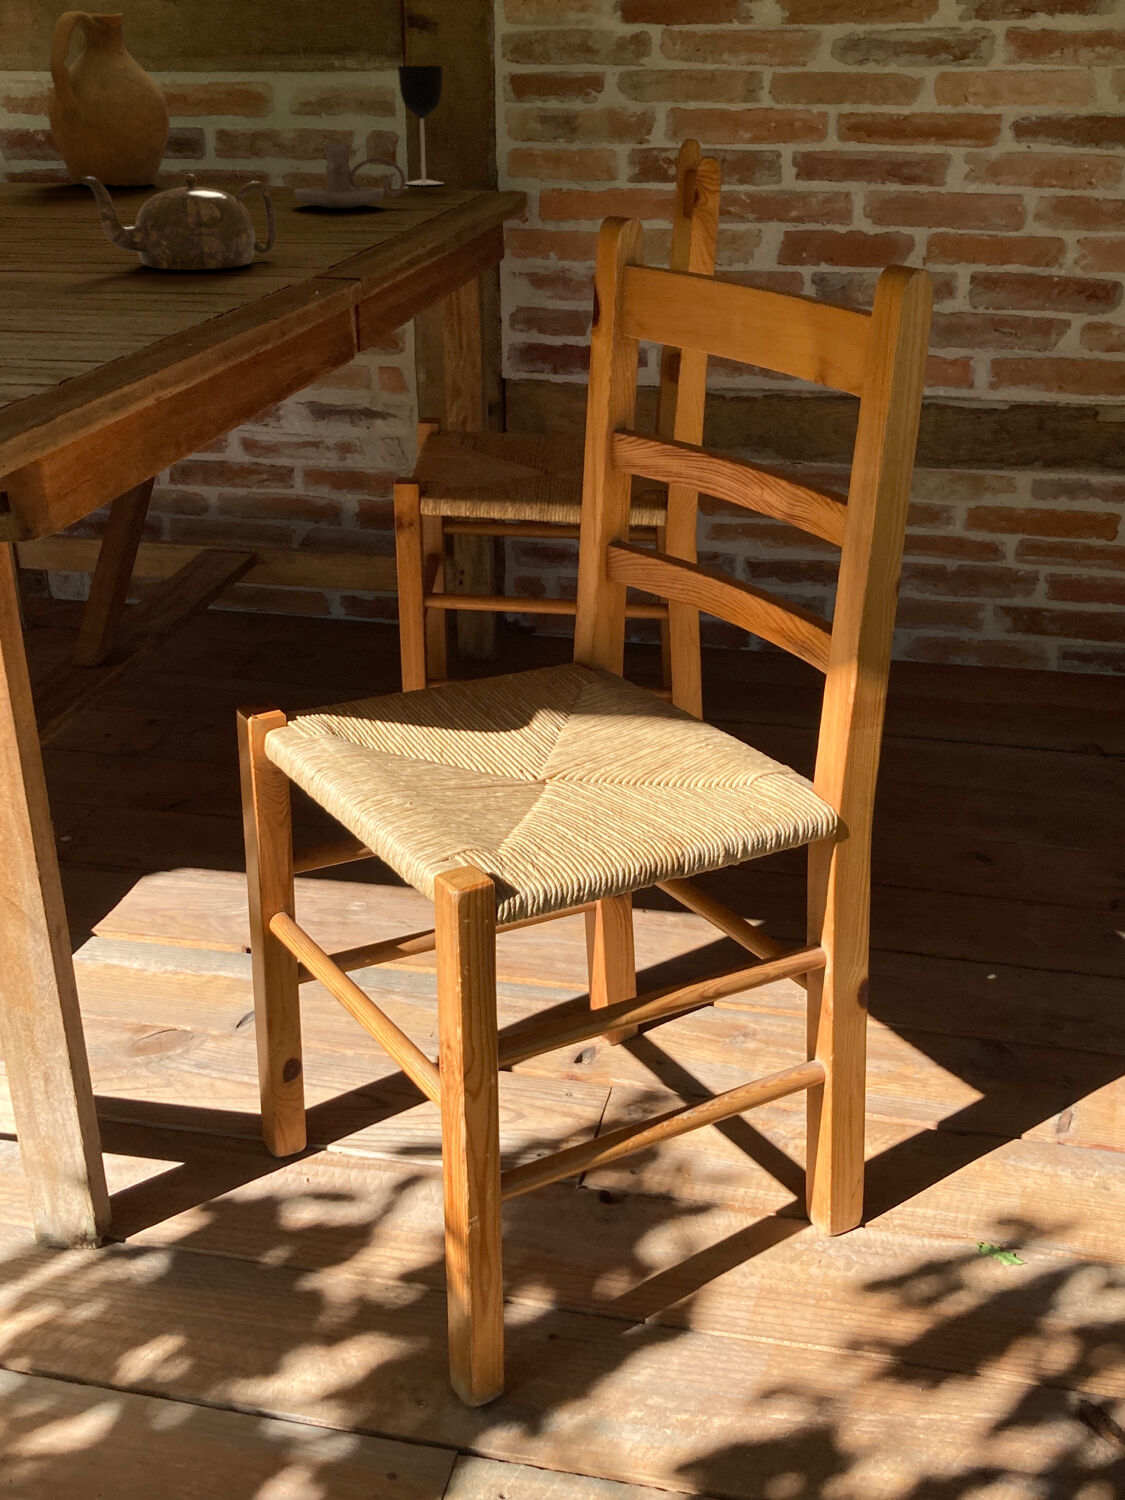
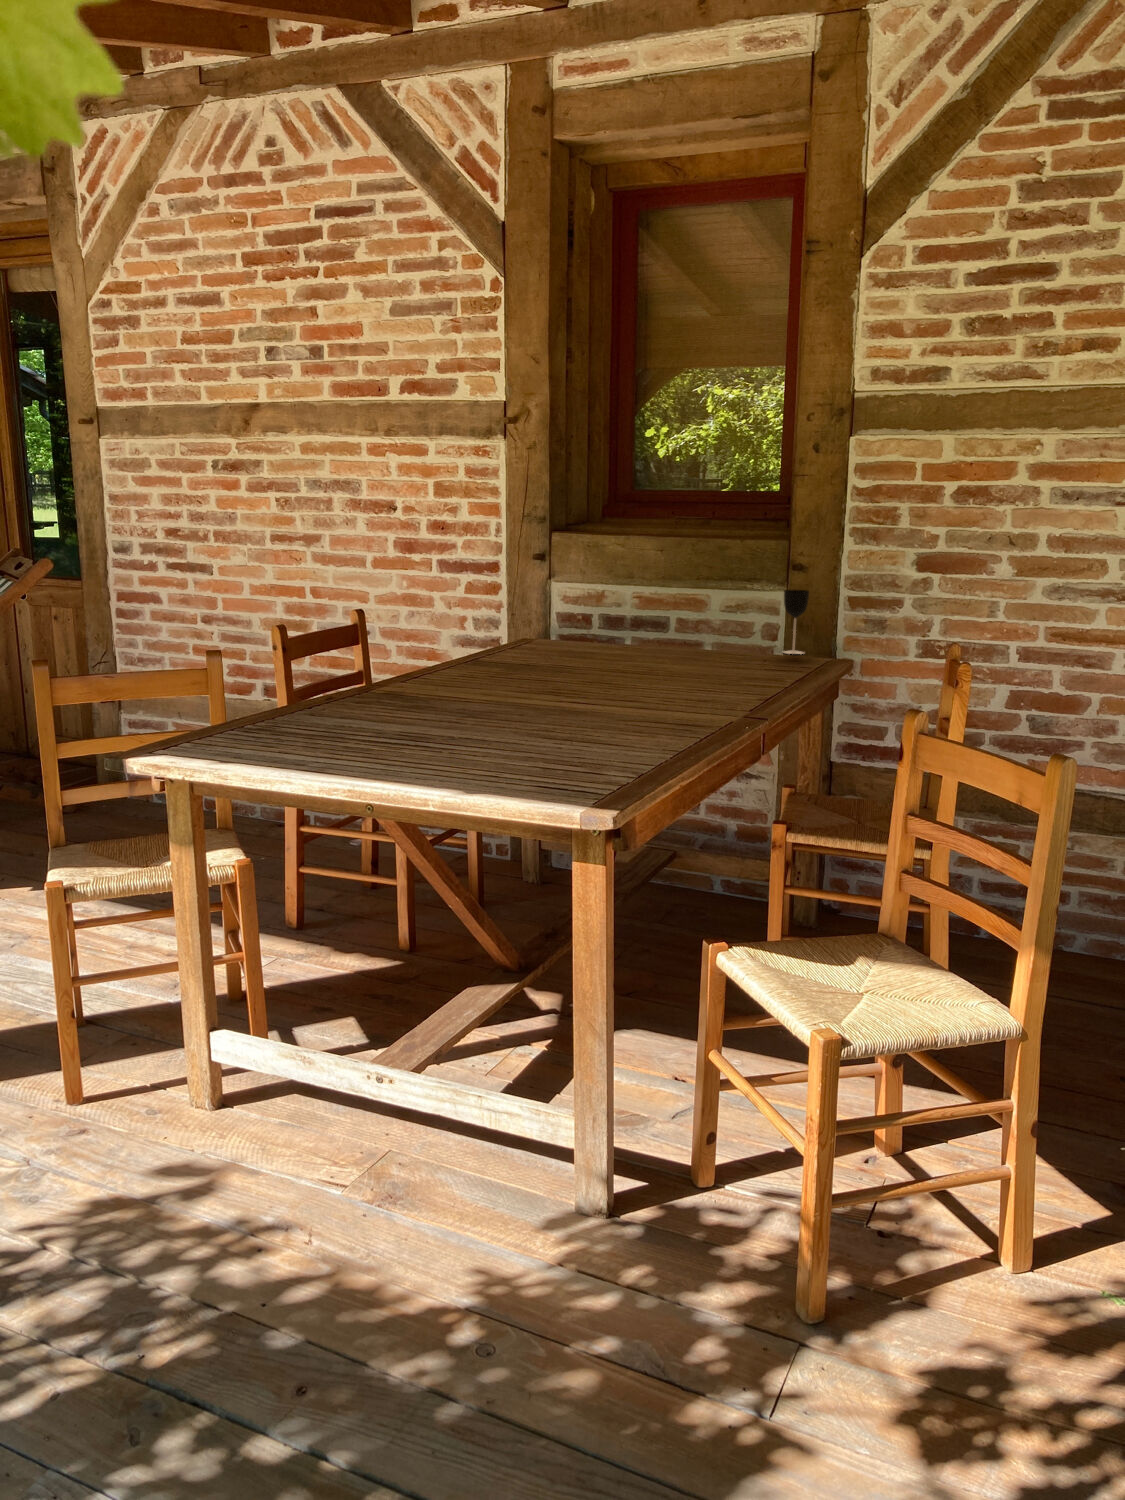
pitcher: present [48,11,170,186] -> none [592,561,656,650]
candle holder: present [294,143,405,208] -> none [726,637,788,671]
teapot: present [81,174,276,270] -> none [637,668,727,715]

